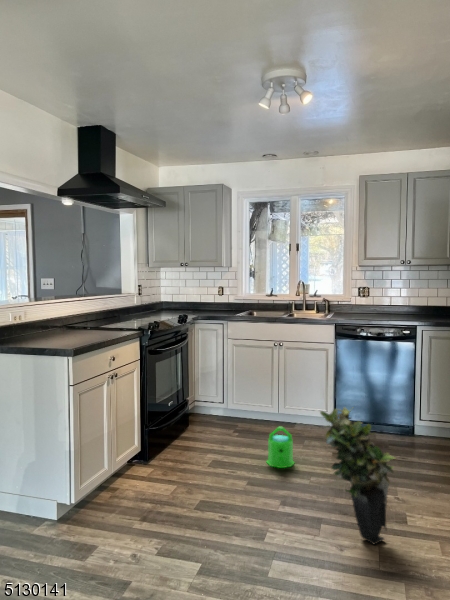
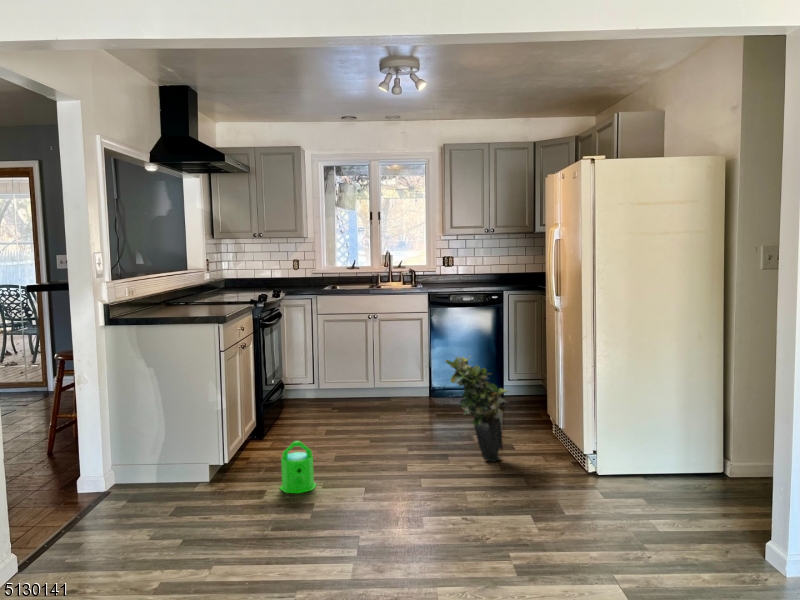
watering can: present [267,427,294,468] -> present [280,441,316,493]

